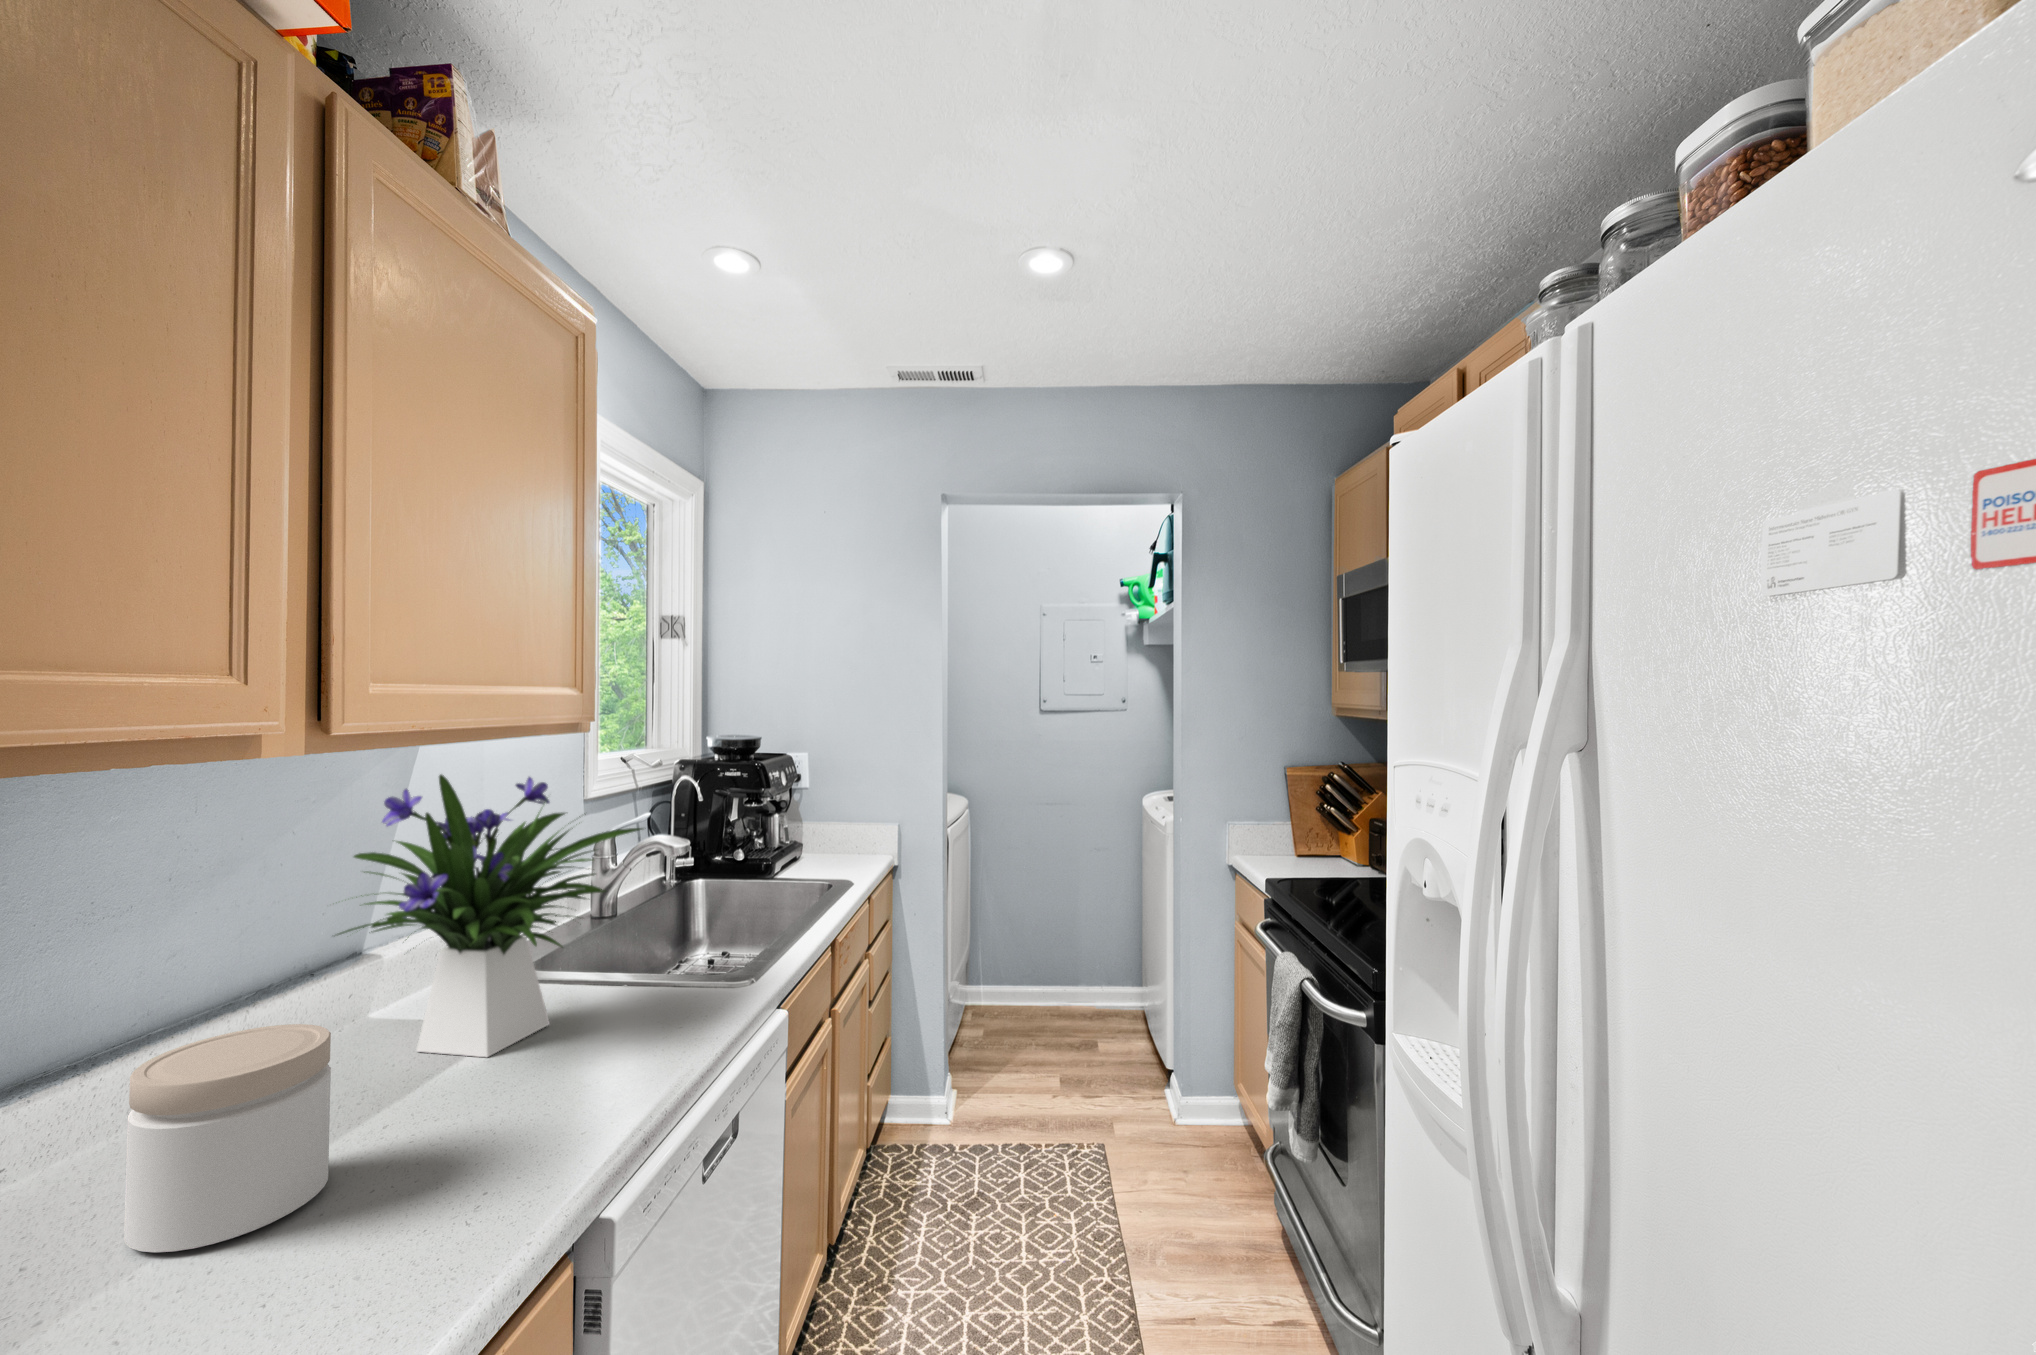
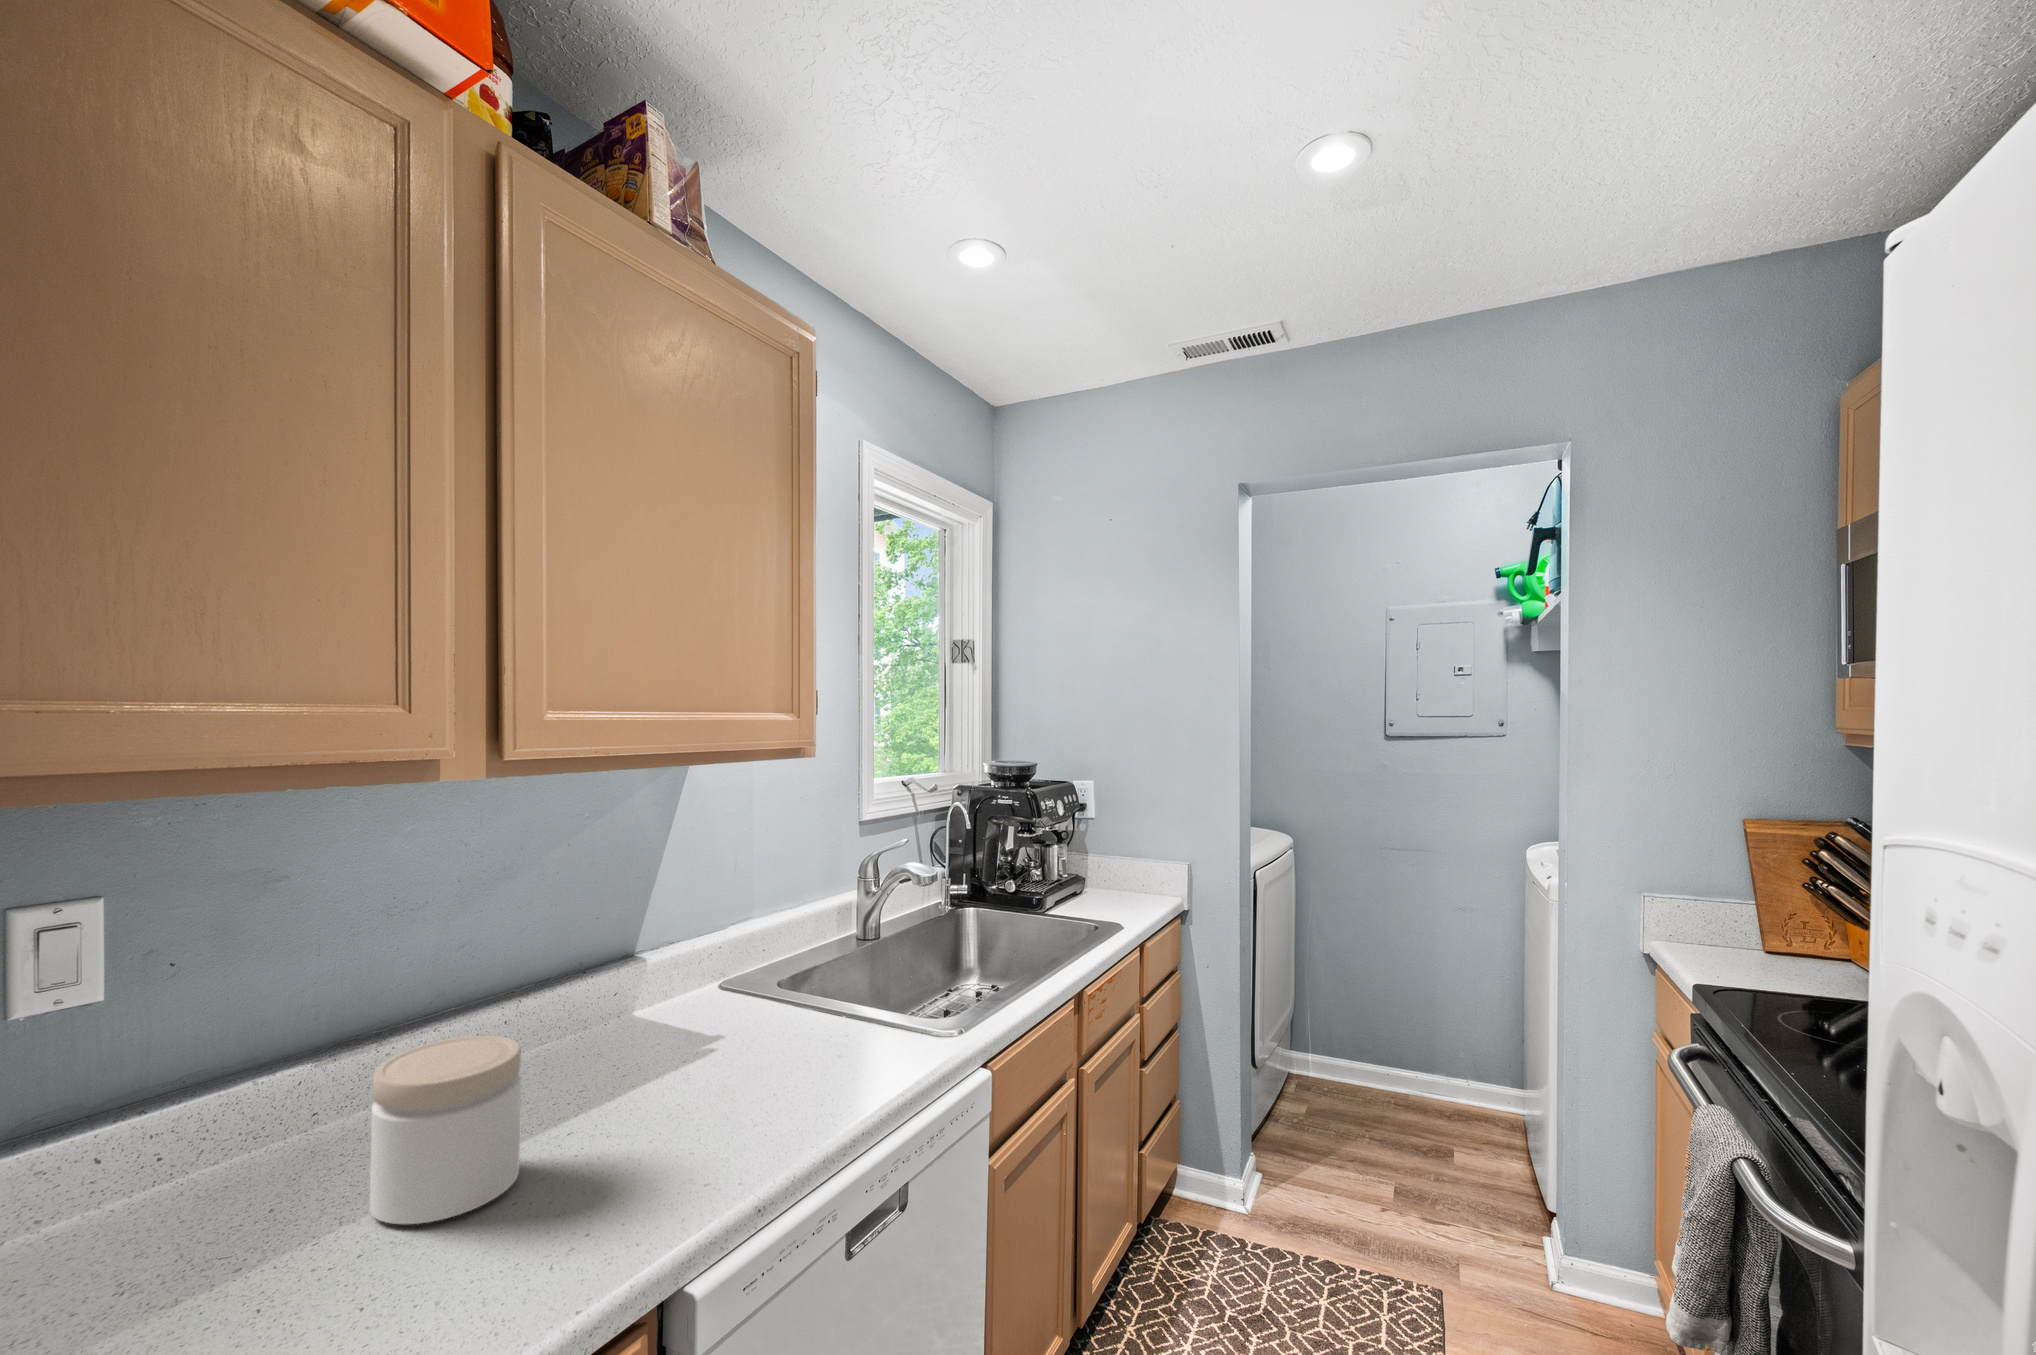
flower arrangement: present [338,775,643,1057] -> none [567,812,835,1080]

